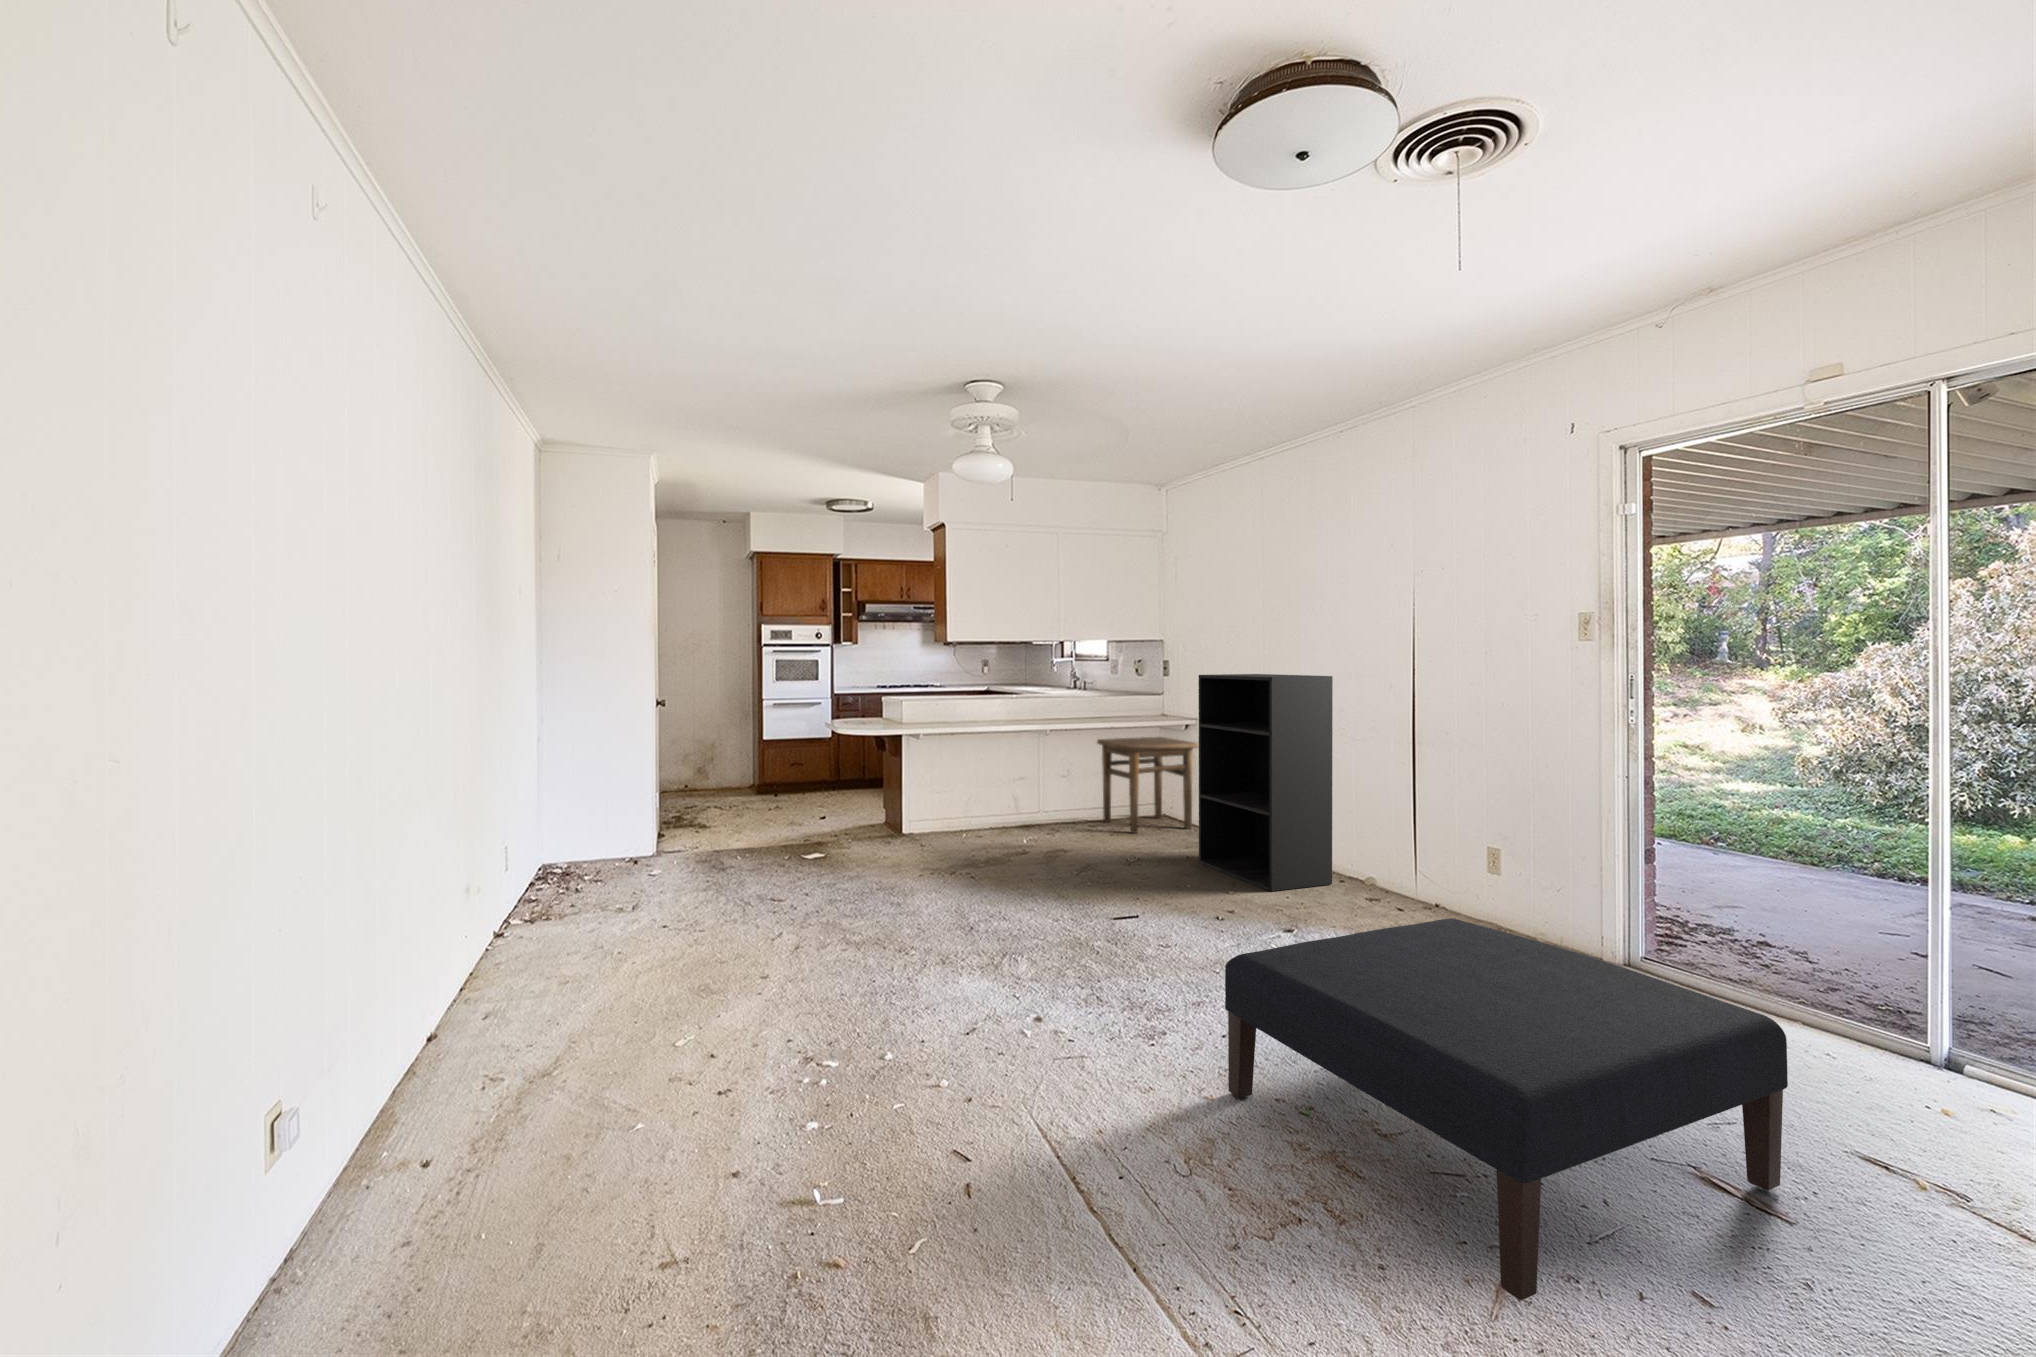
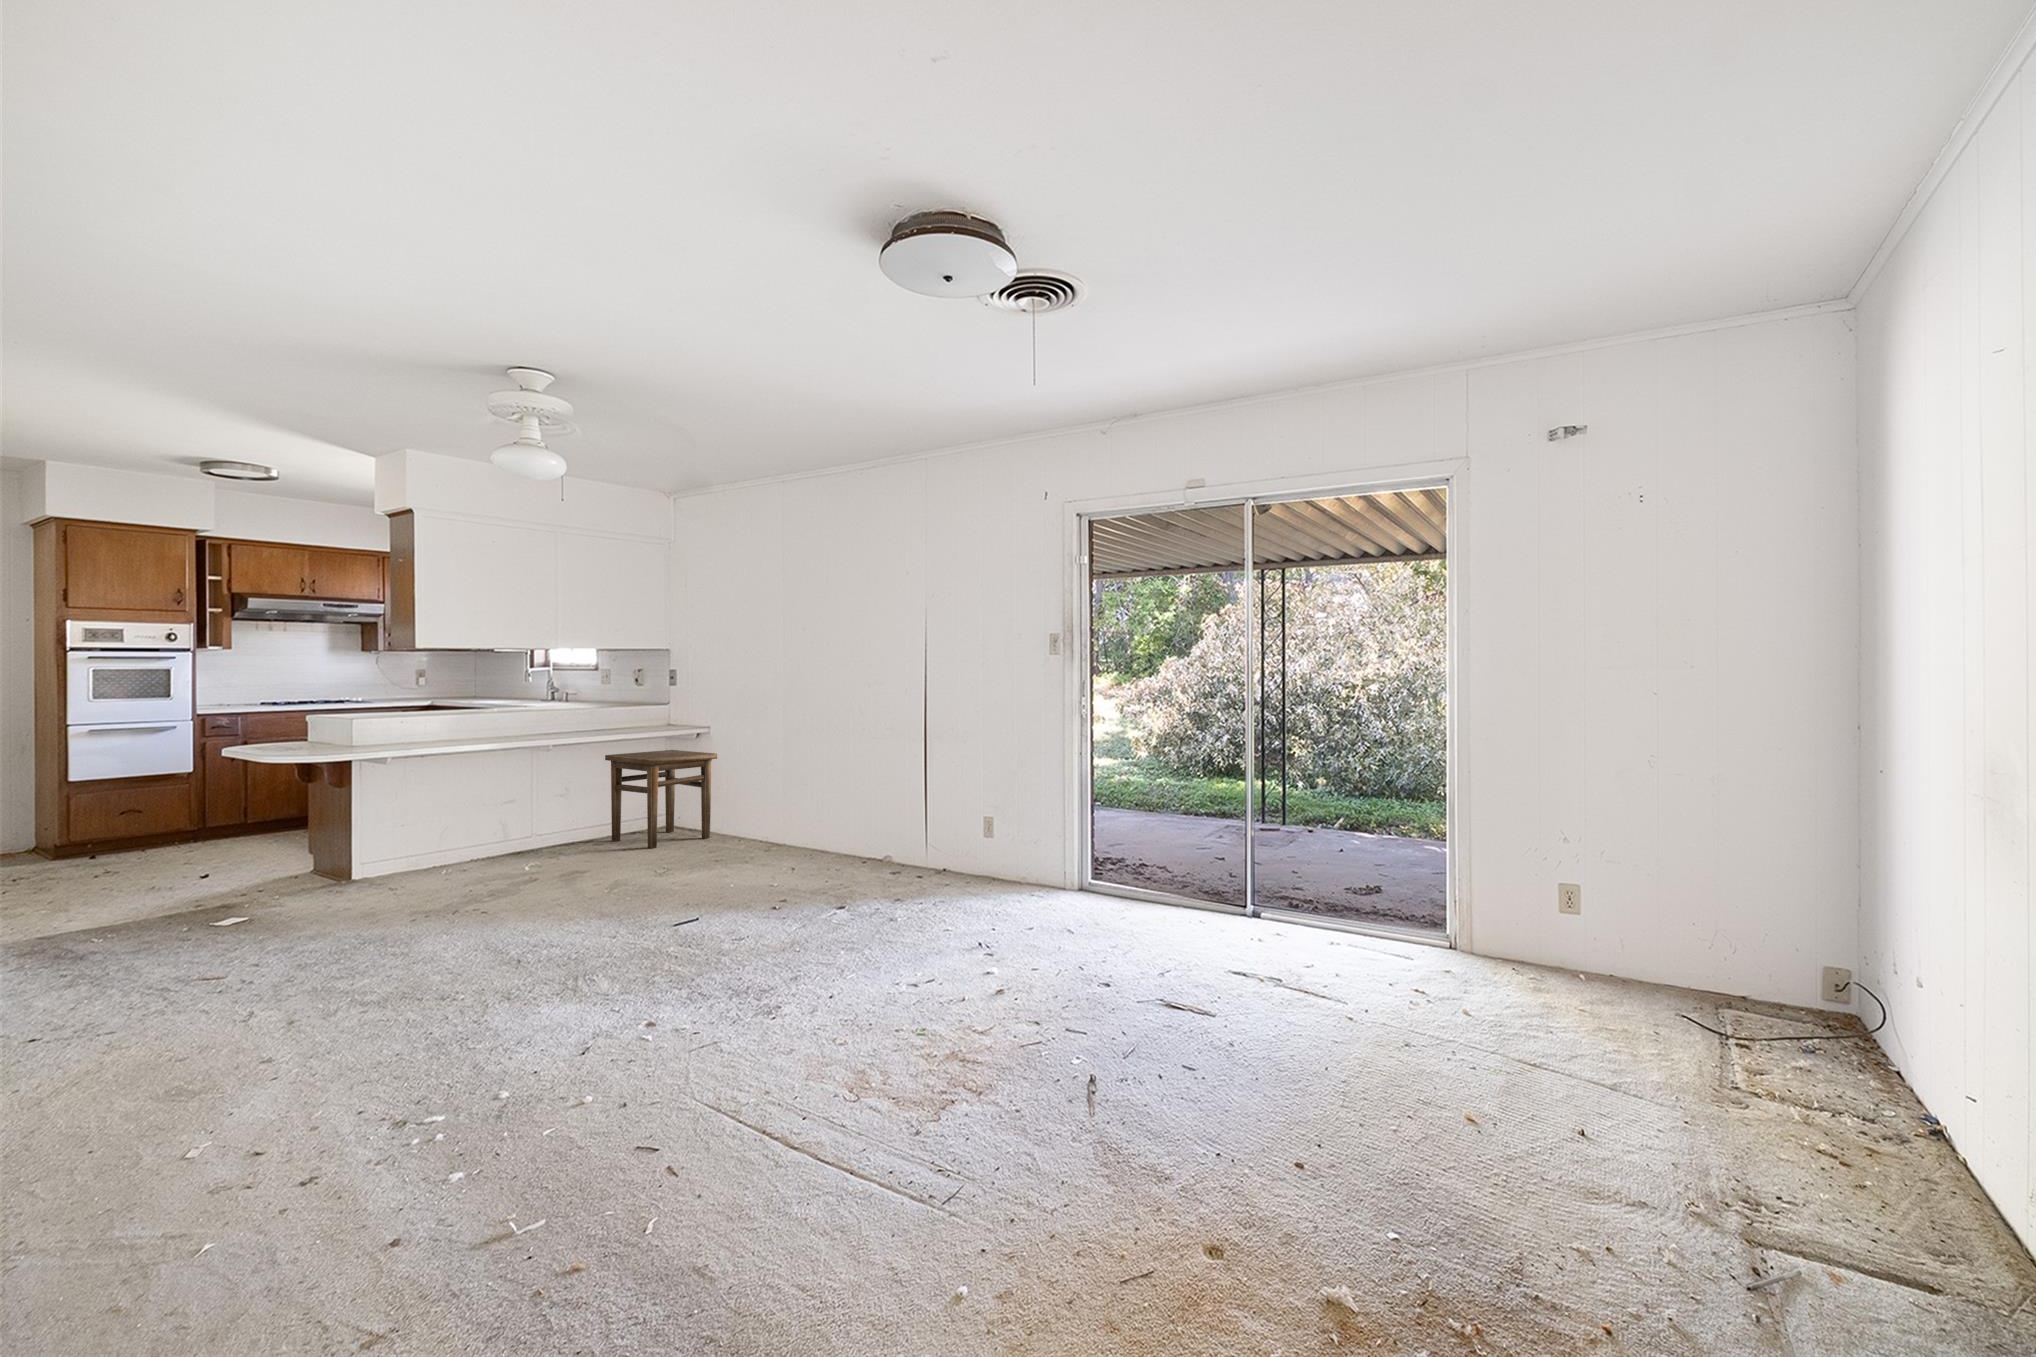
bookshelf: present [1199,674,1333,891] -> none [734,686,861,881]
ottoman: present [1225,918,1788,1301] -> none [857,867,1201,1097]

